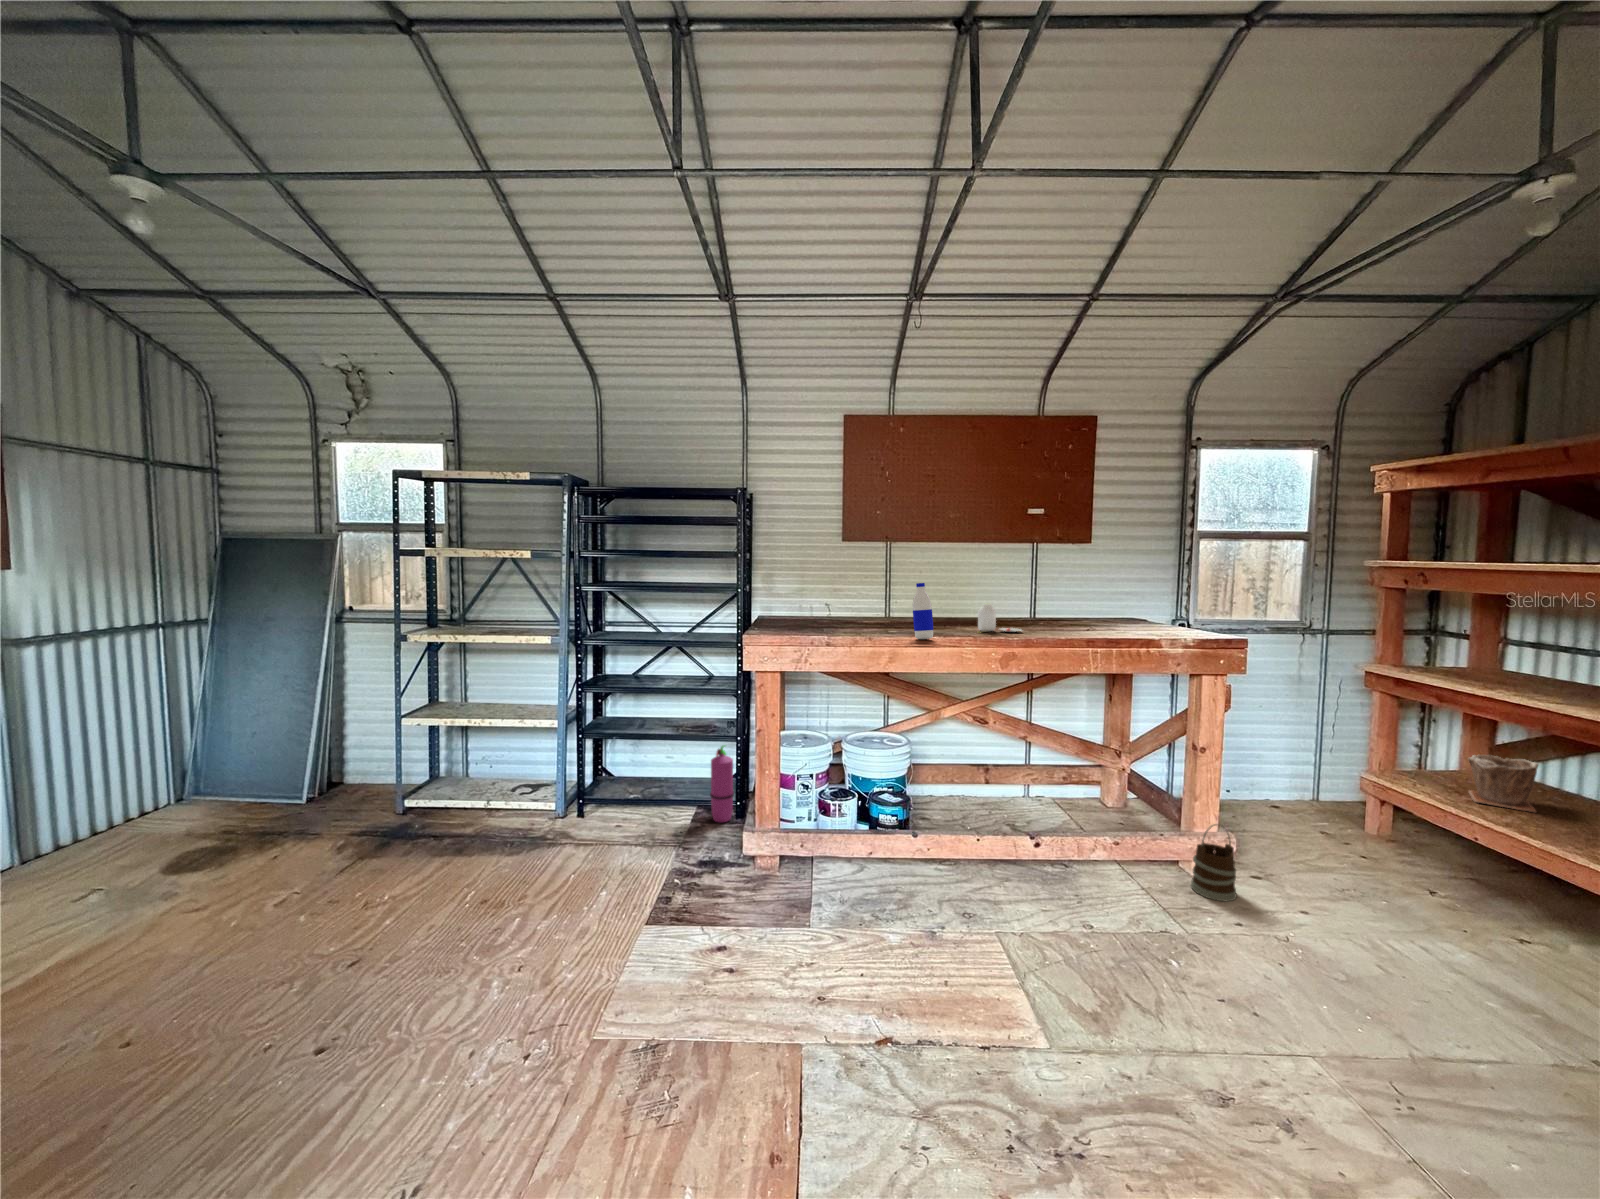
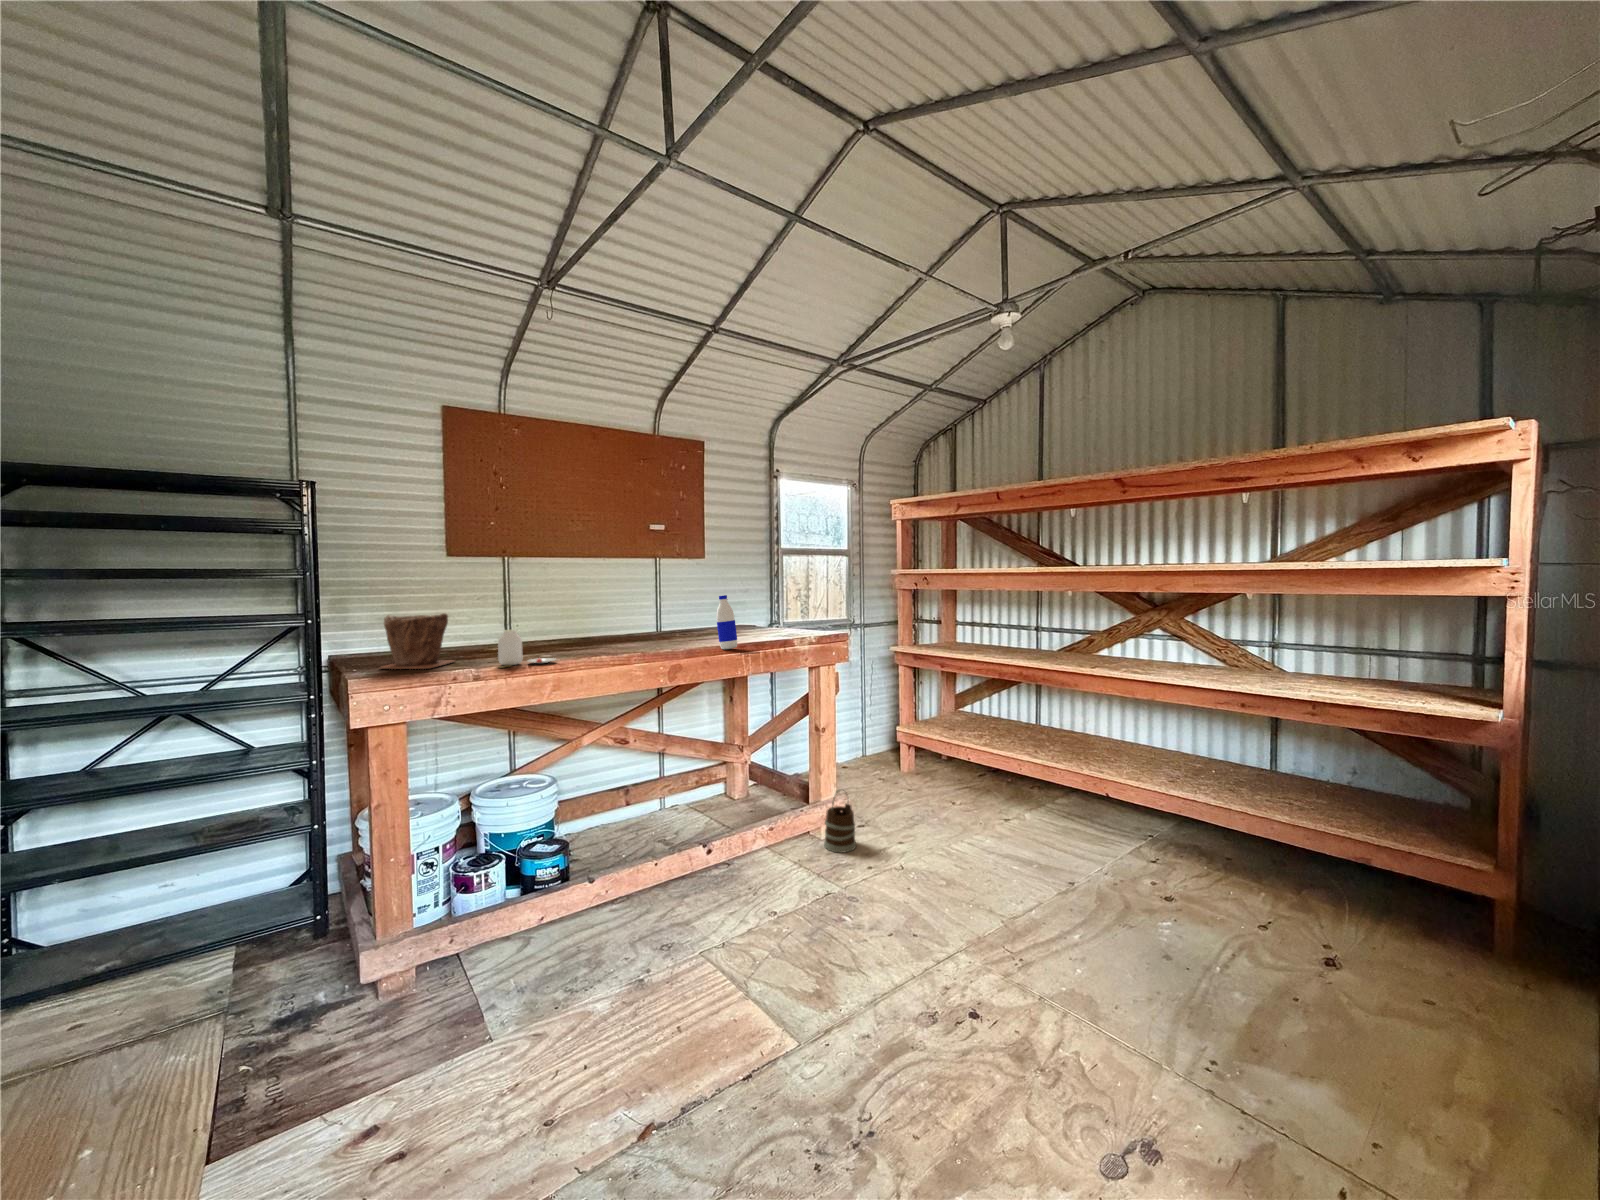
water bottle: present [913,583,933,639] -> present [716,595,737,649]
jar: present [978,604,1020,632] -> present [498,630,556,668]
fire extinguisher: present [710,746,734,822] -> none [263,841,308,956]
plant pot: present [1468,755,1538,812] -> present [380,613,454,669]

